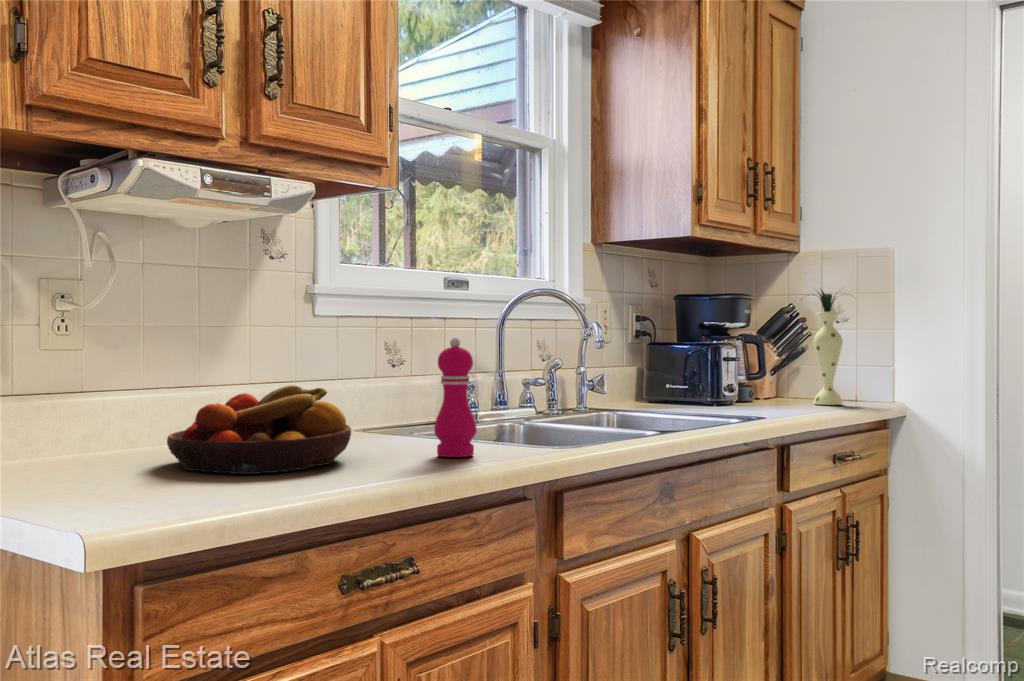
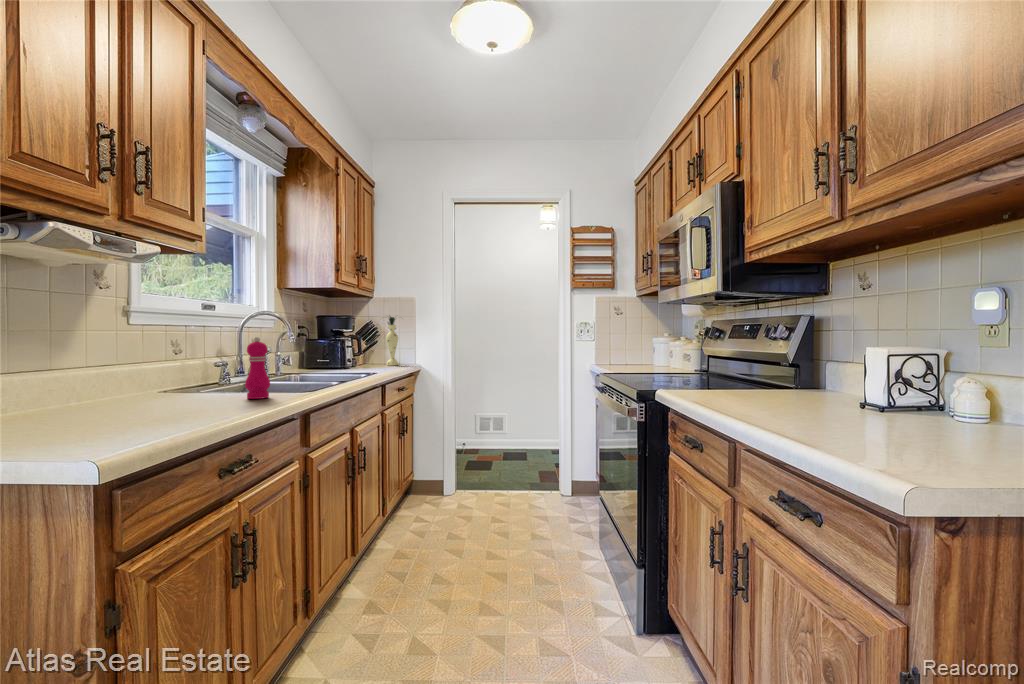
fruit bowl: present [167,385,351,474] -> none [61,365,201,421]

